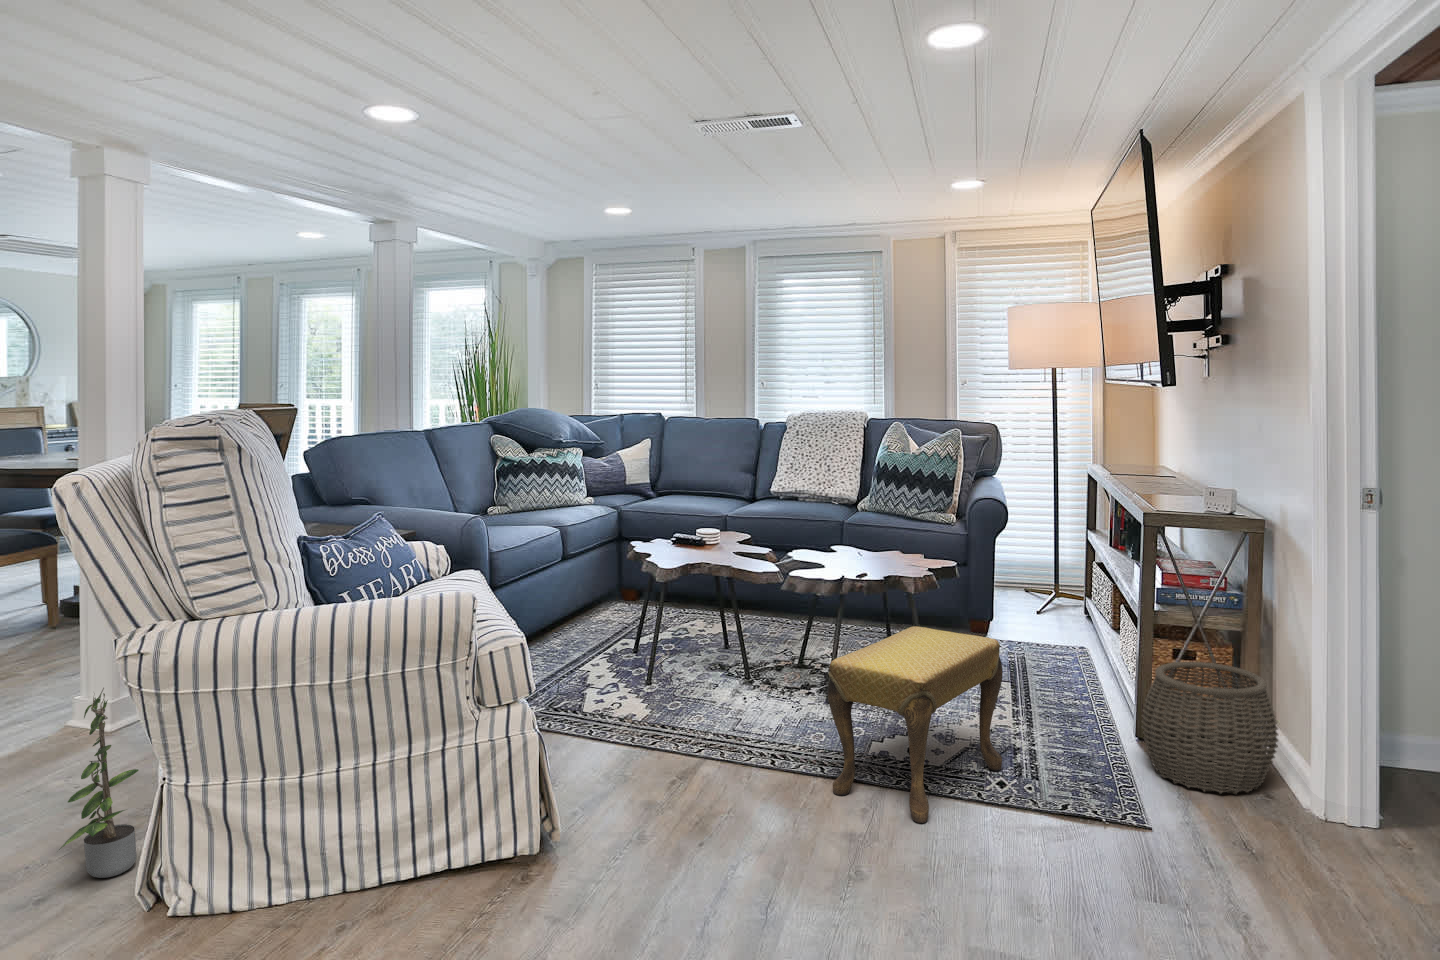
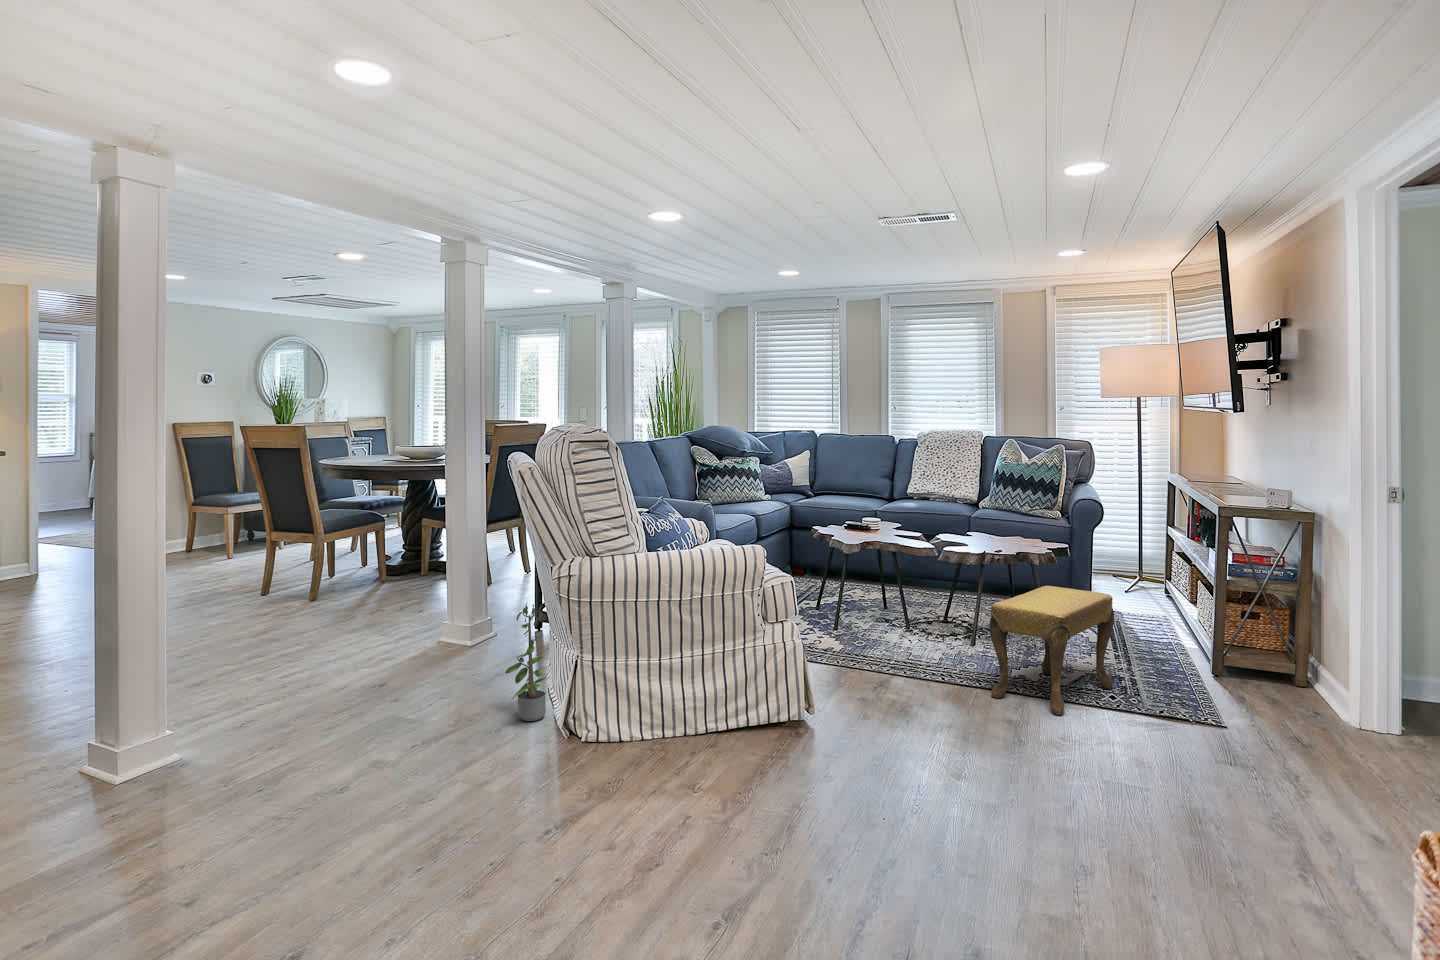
woven basket: present [1142,662,1278,794] -> none [1218,616,1323,708]

